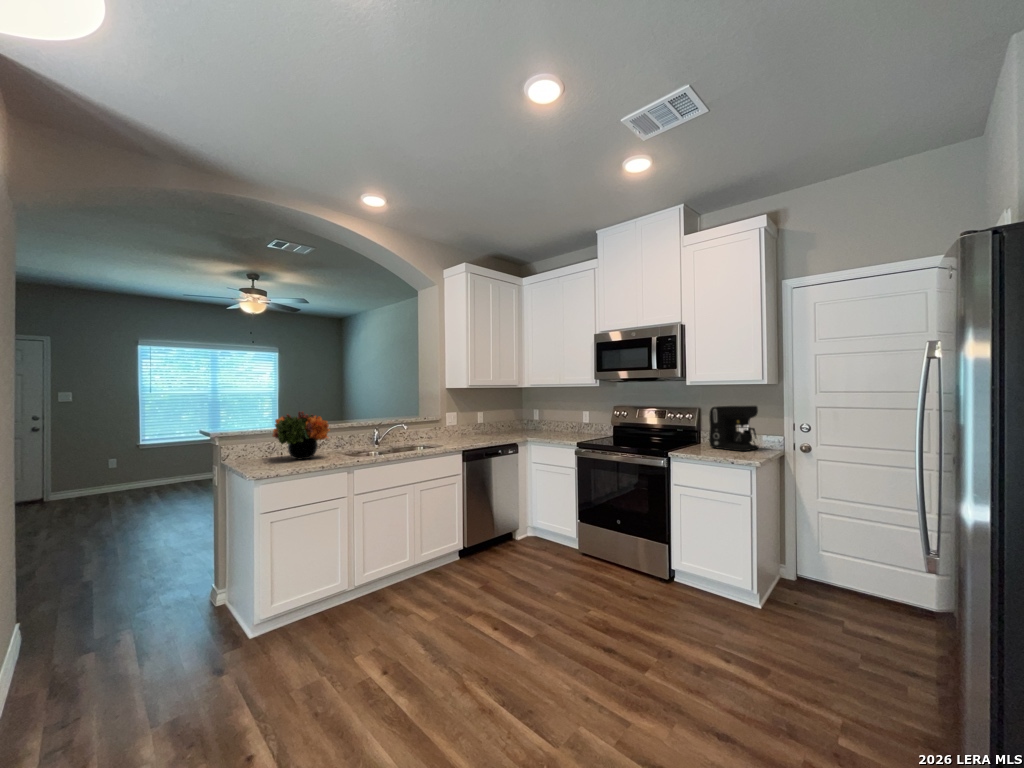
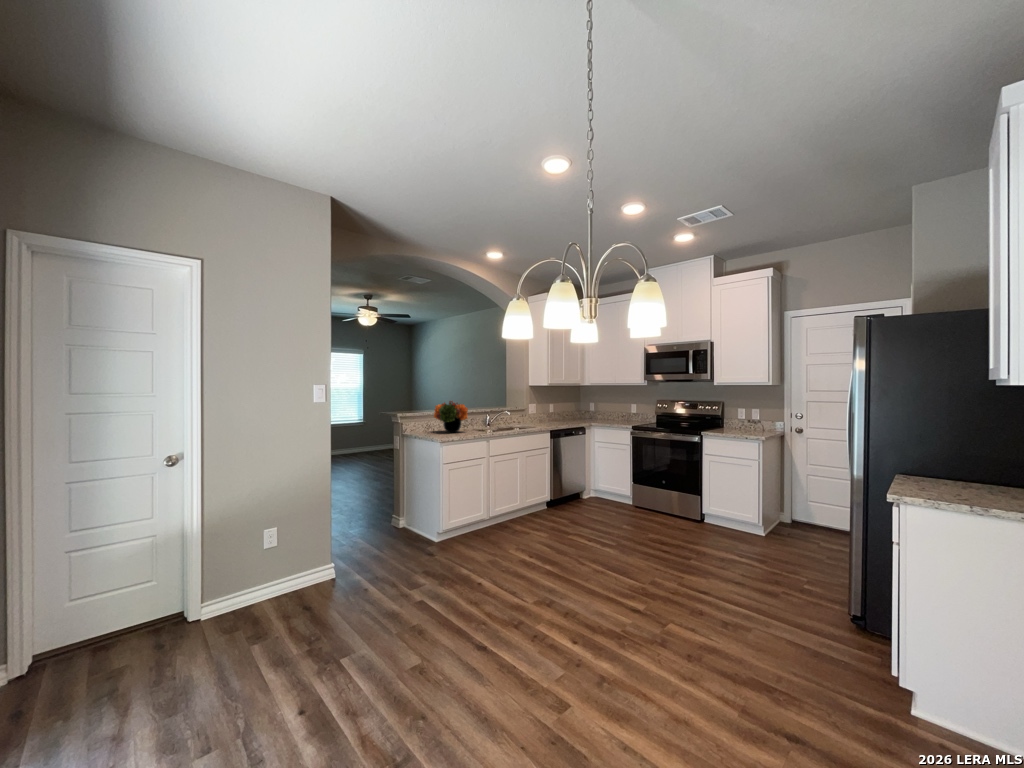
coffee maker: present [709,406,759,451] -> none [730,400,766,432]

